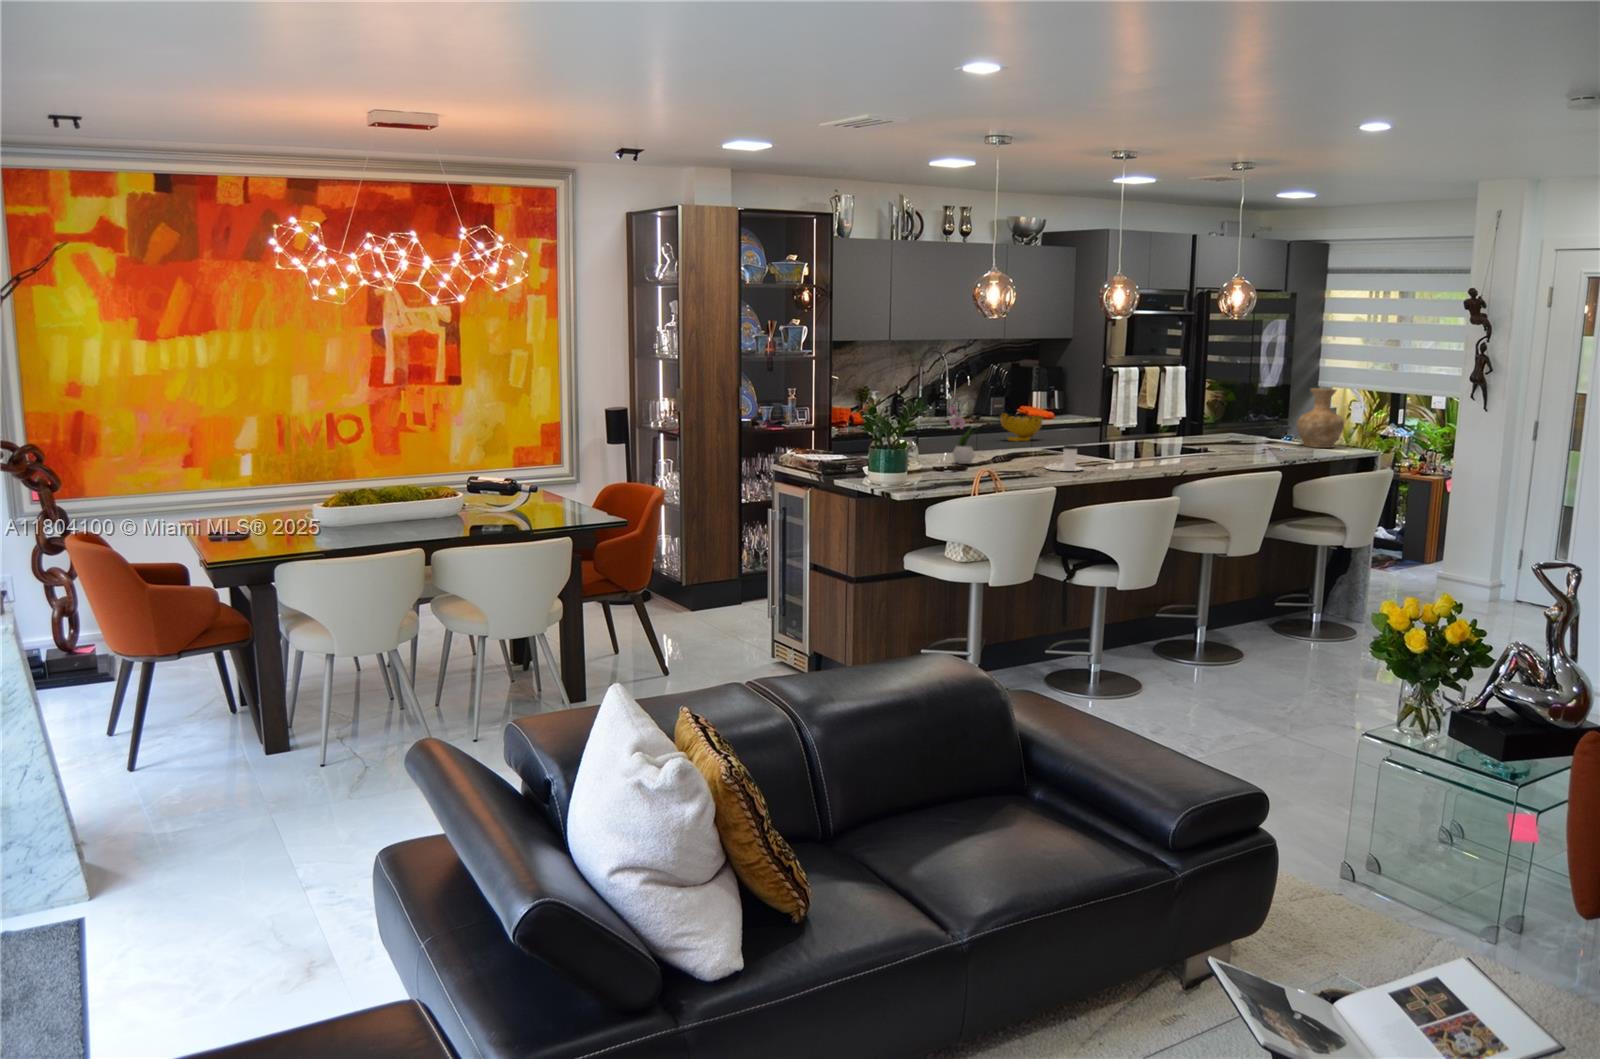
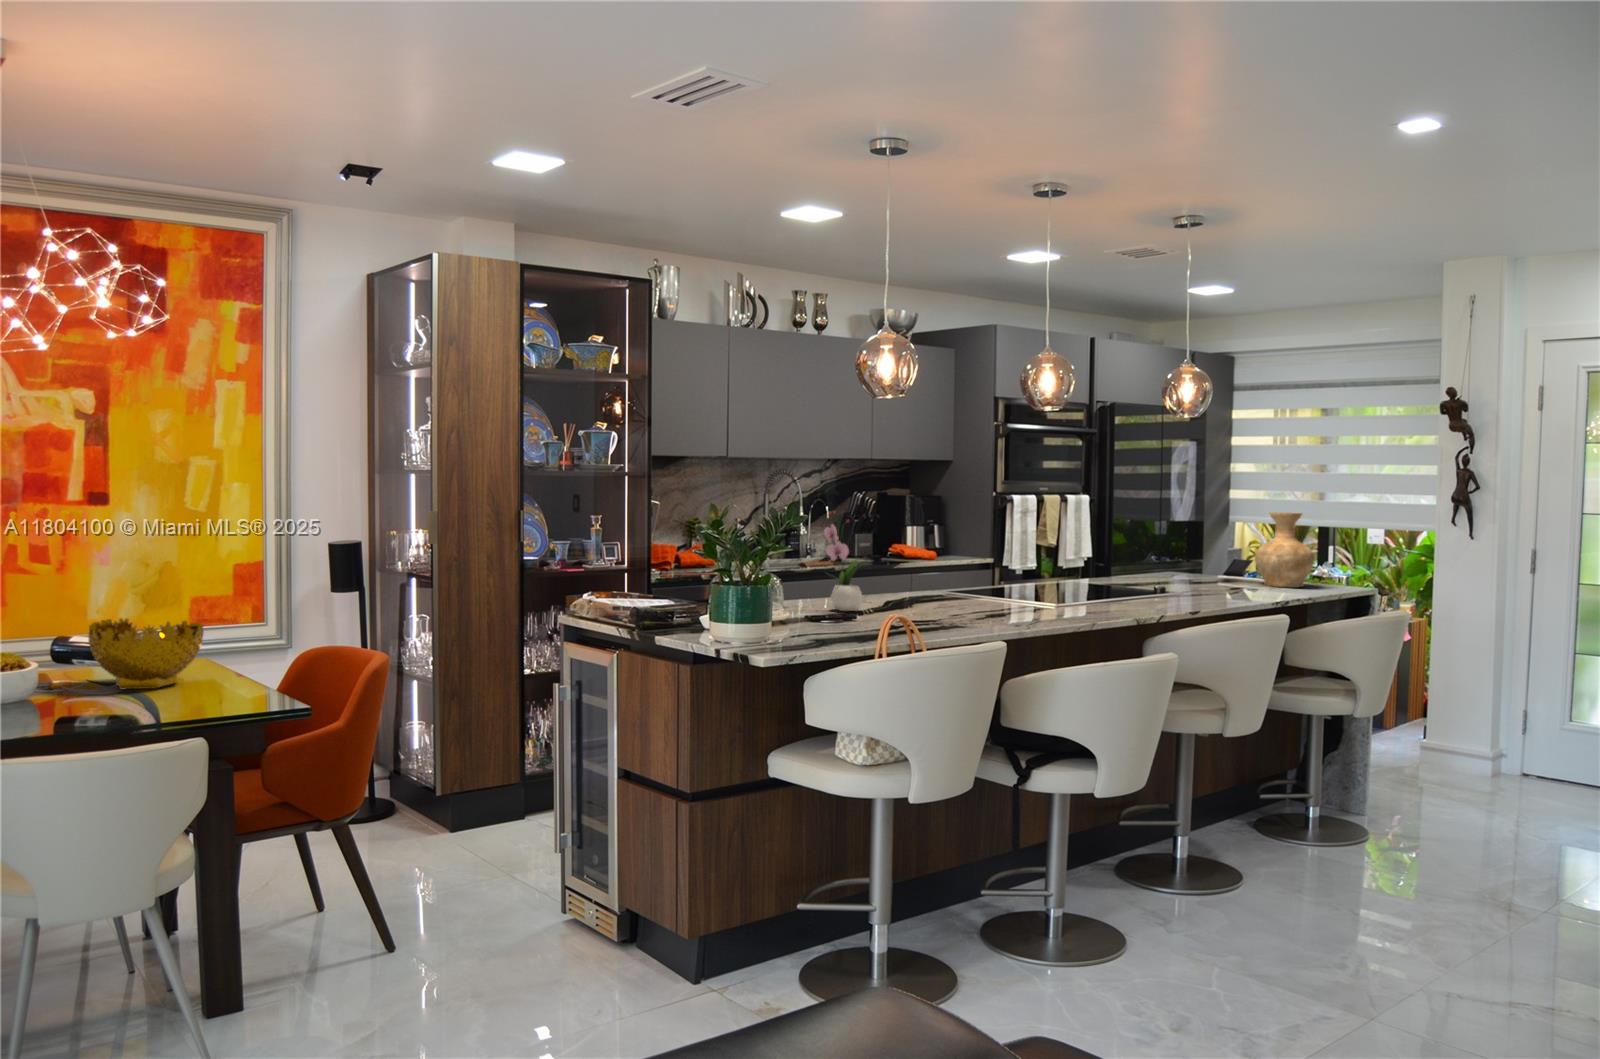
decorative bowl: present [1000,414,1043,442] -> present [88,618,204,689]
coffee cup: present [1045,445,1083,471] -> none [961,582,1019,619]

